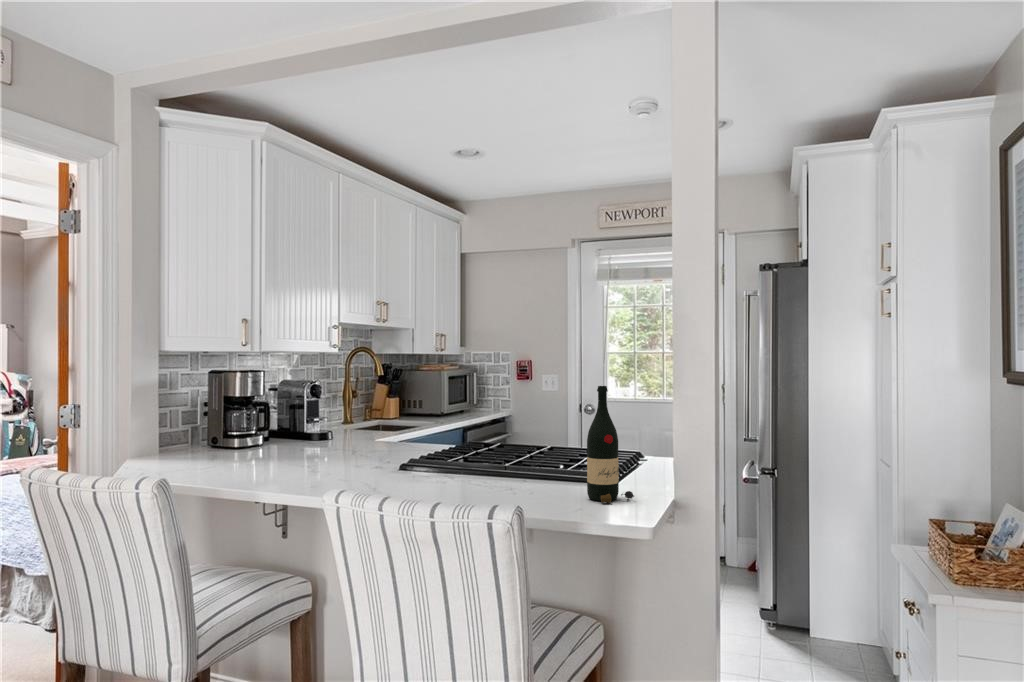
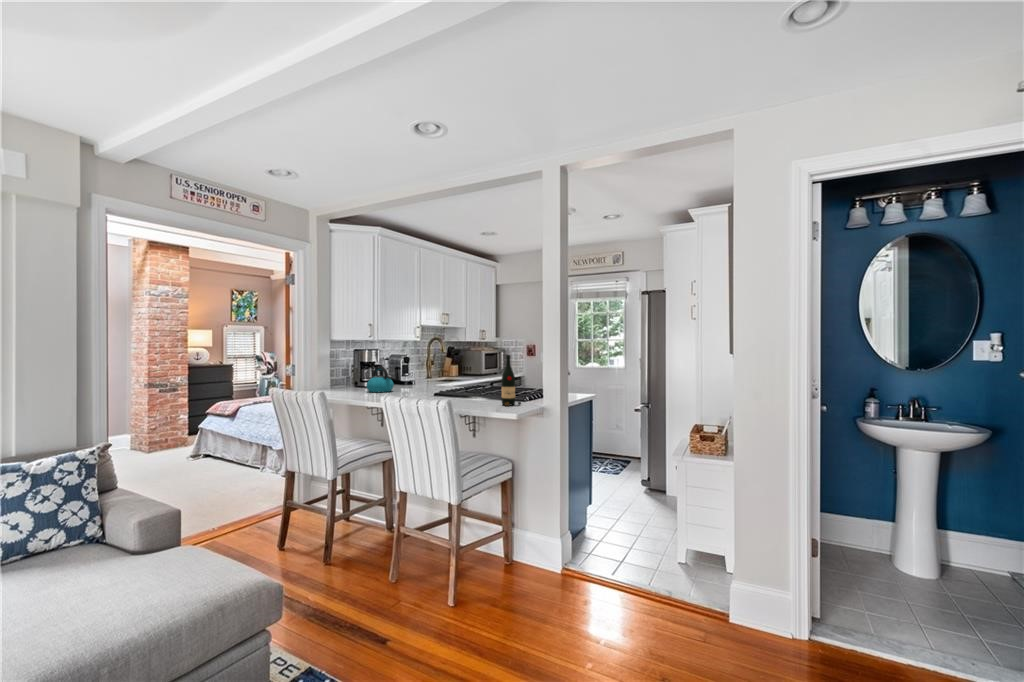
kettle: none [245,407,303,464] -> present [367,366,394,393]

